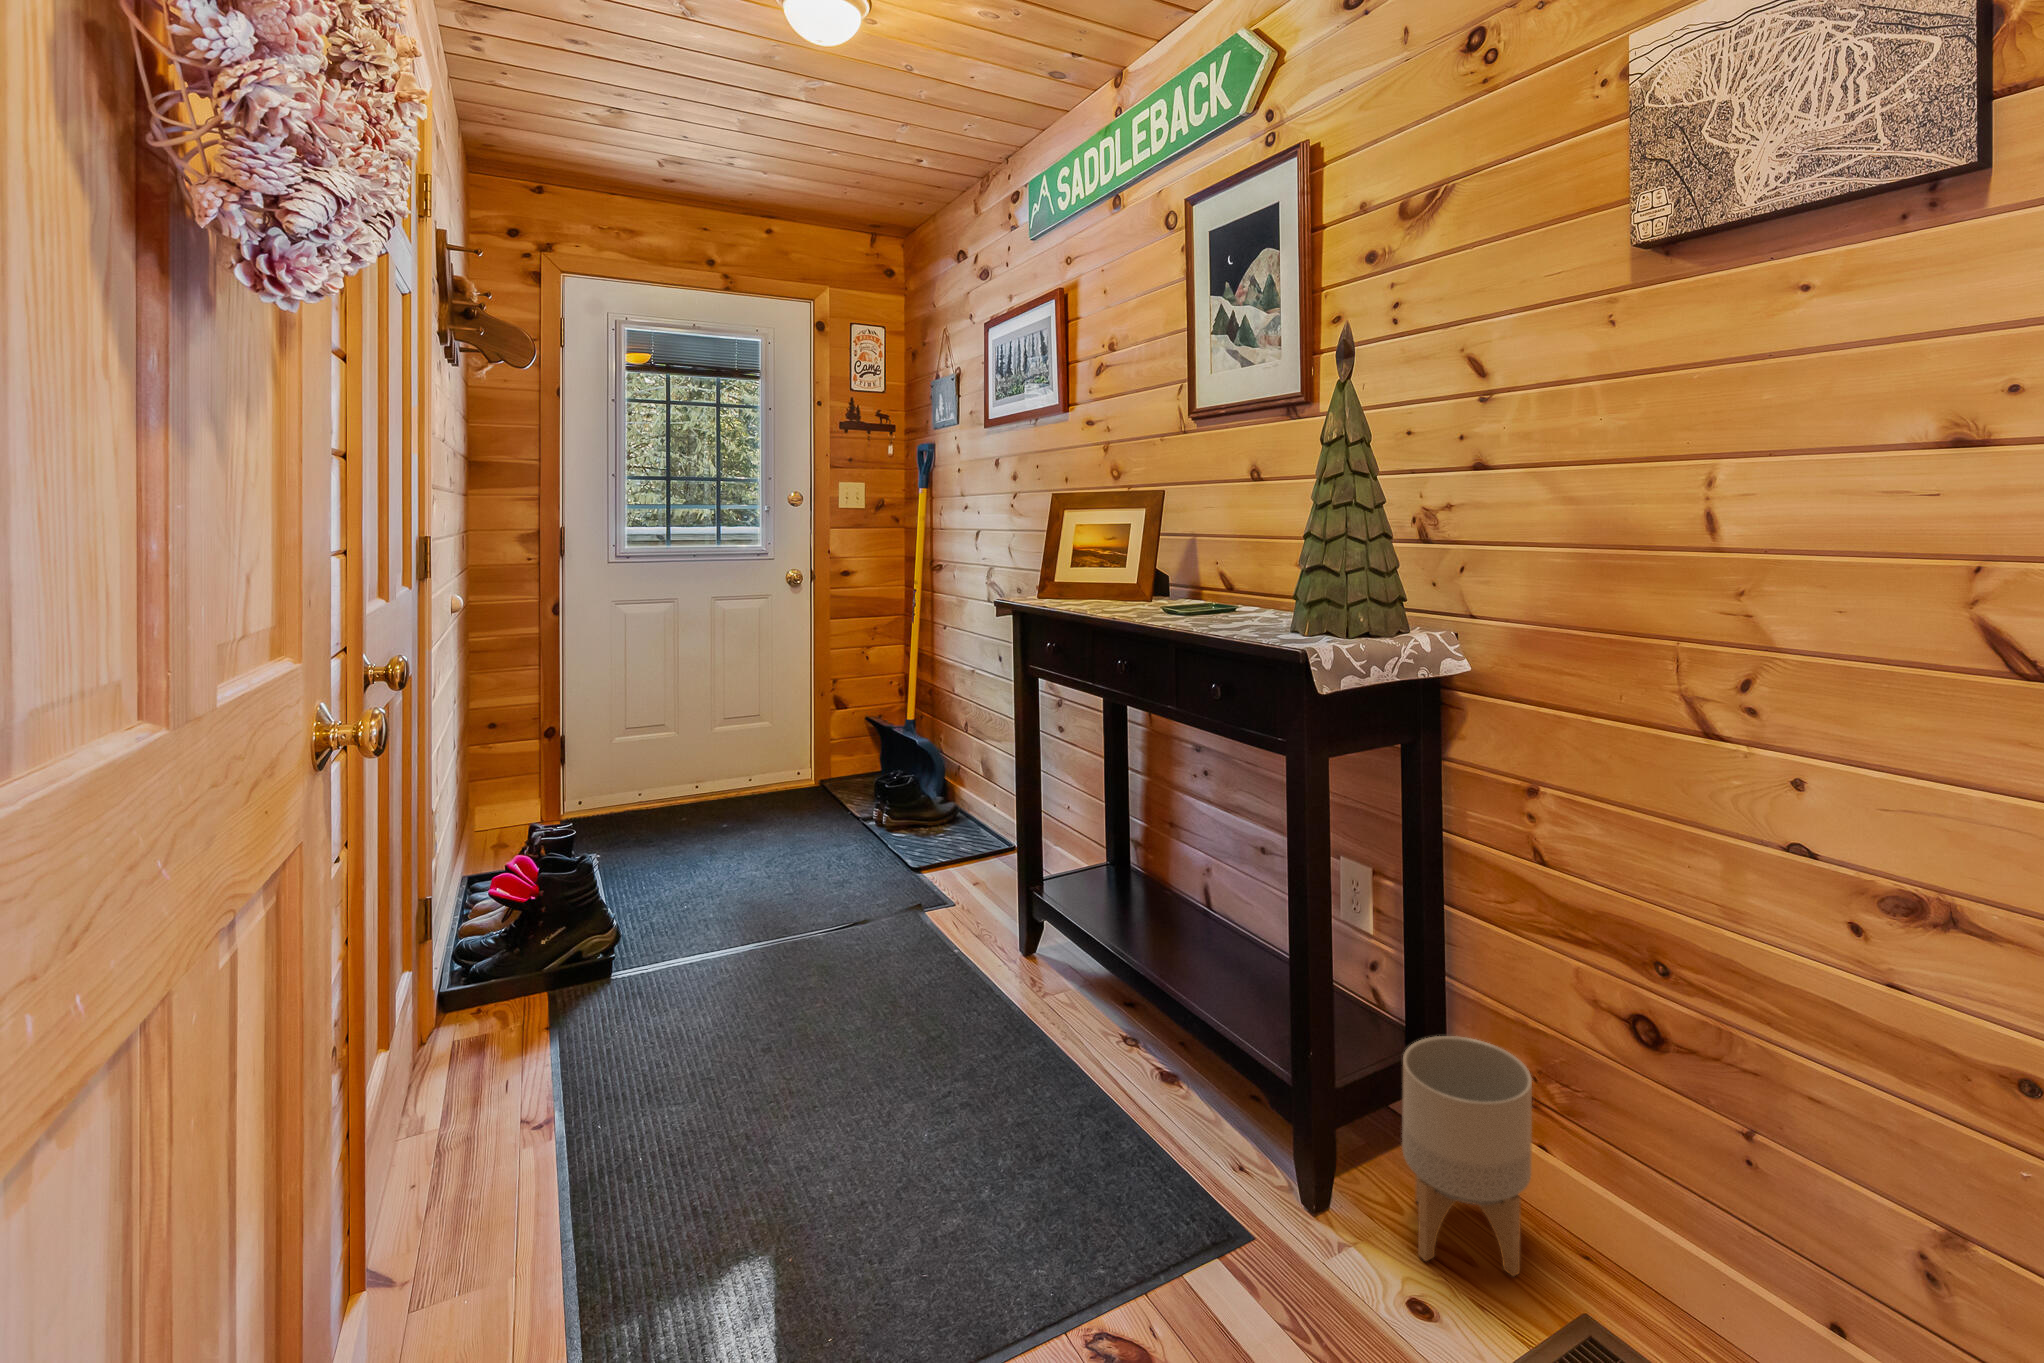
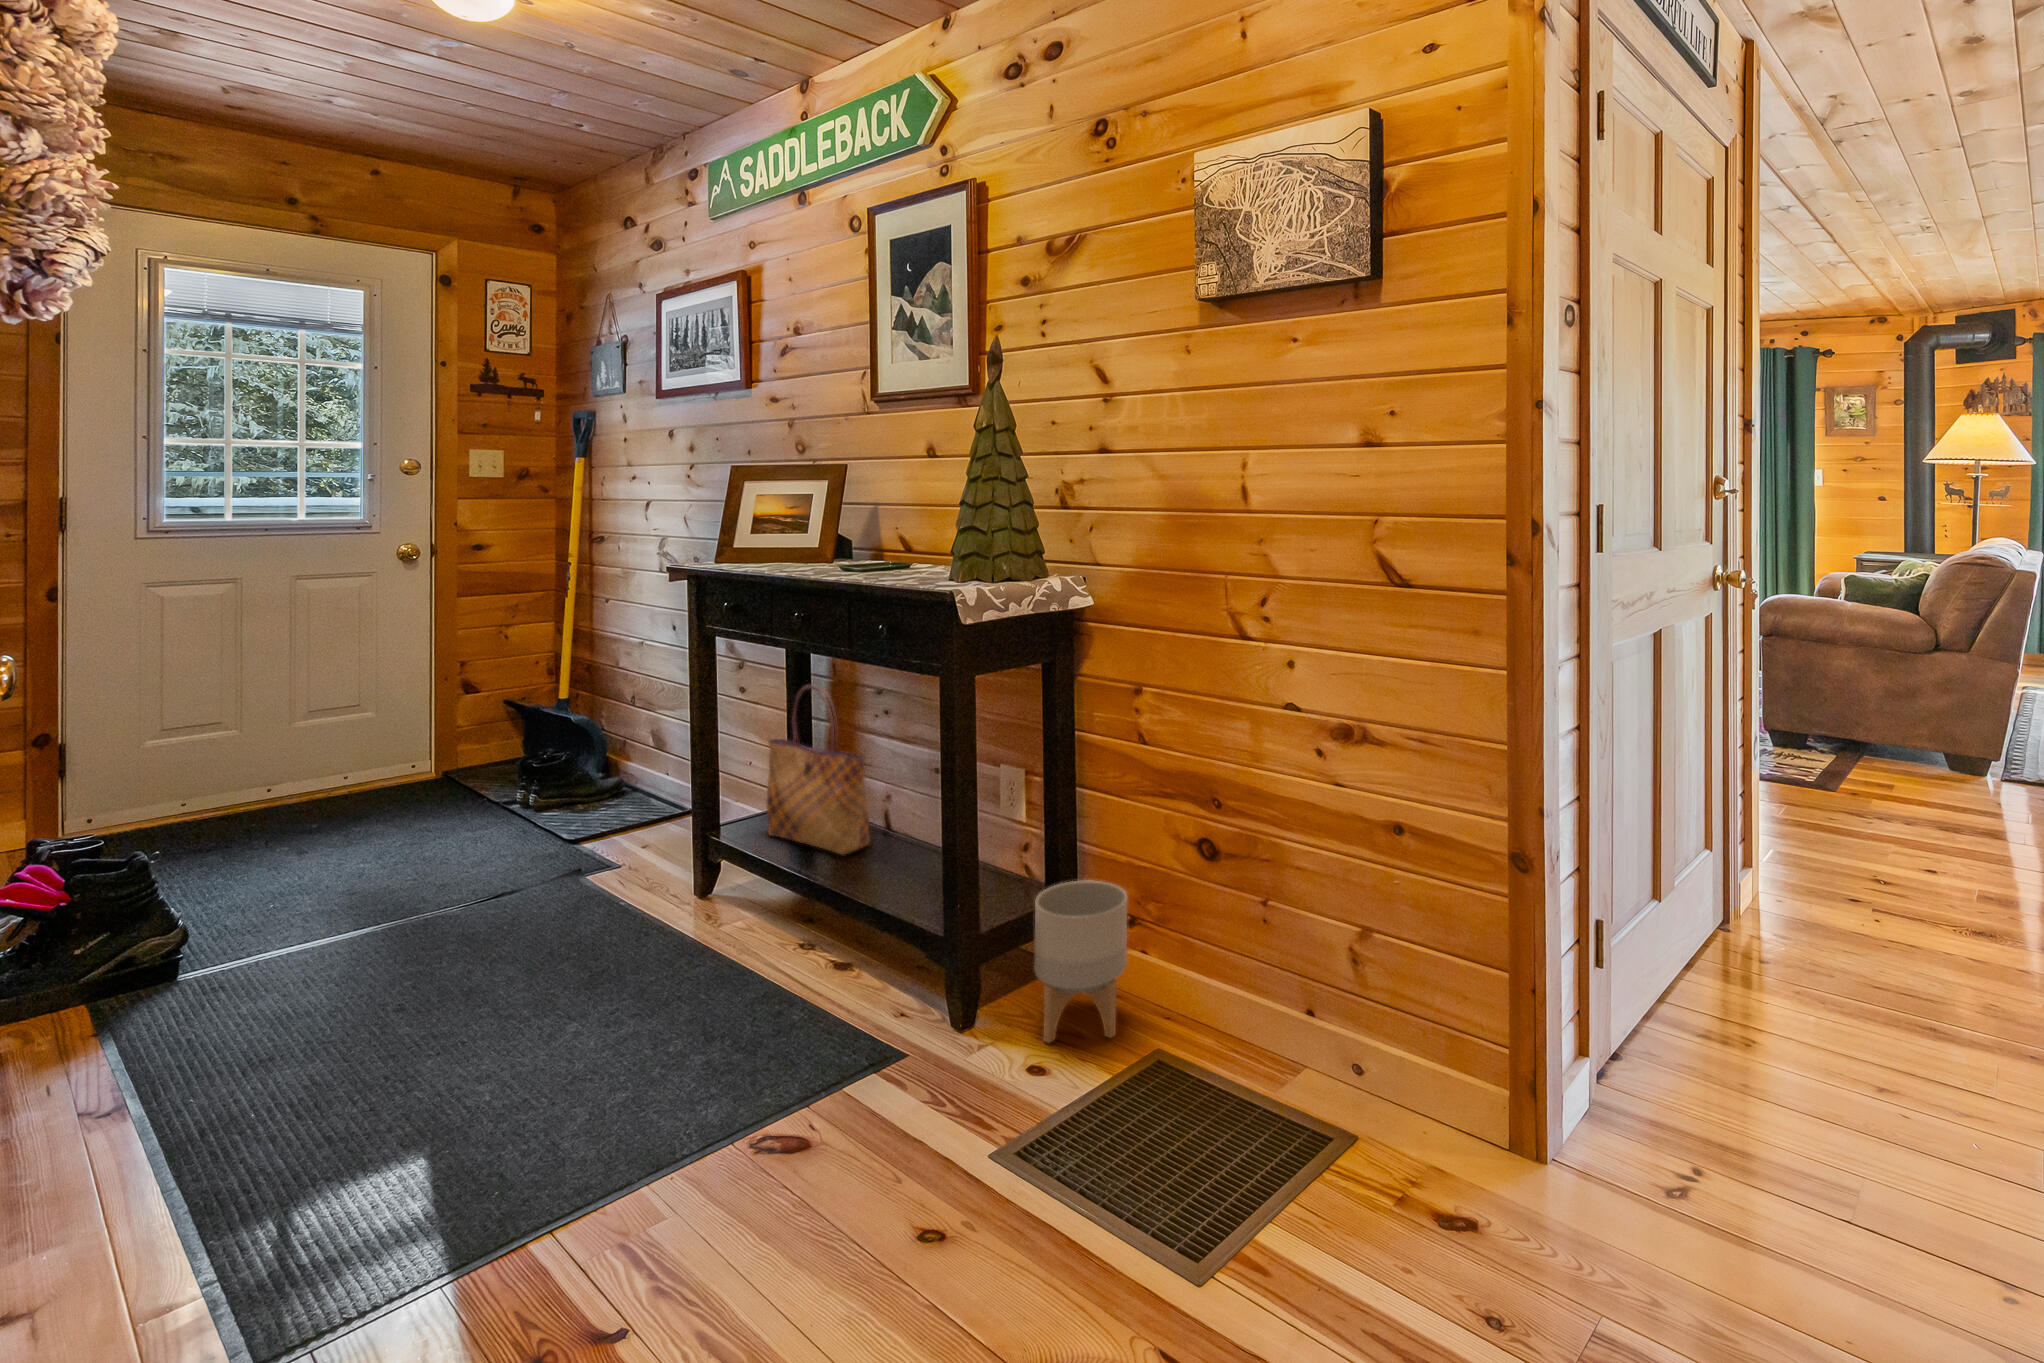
tote bag: none [1085,739,1192,939] -> present [767,685,870,854]

